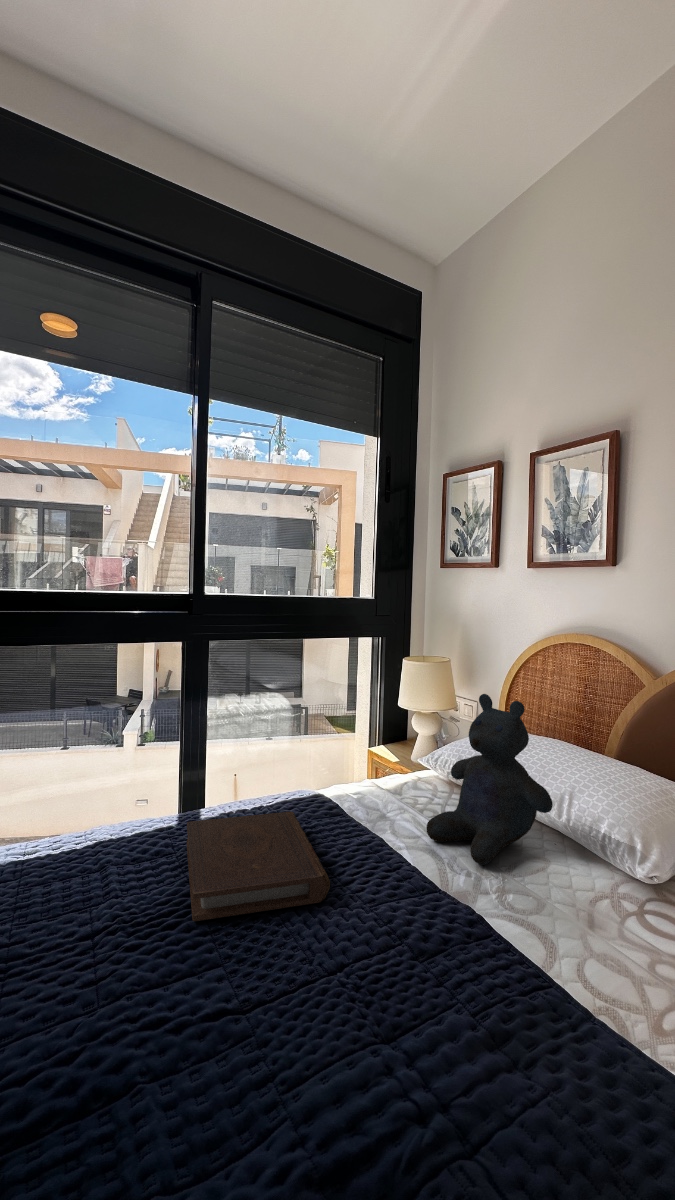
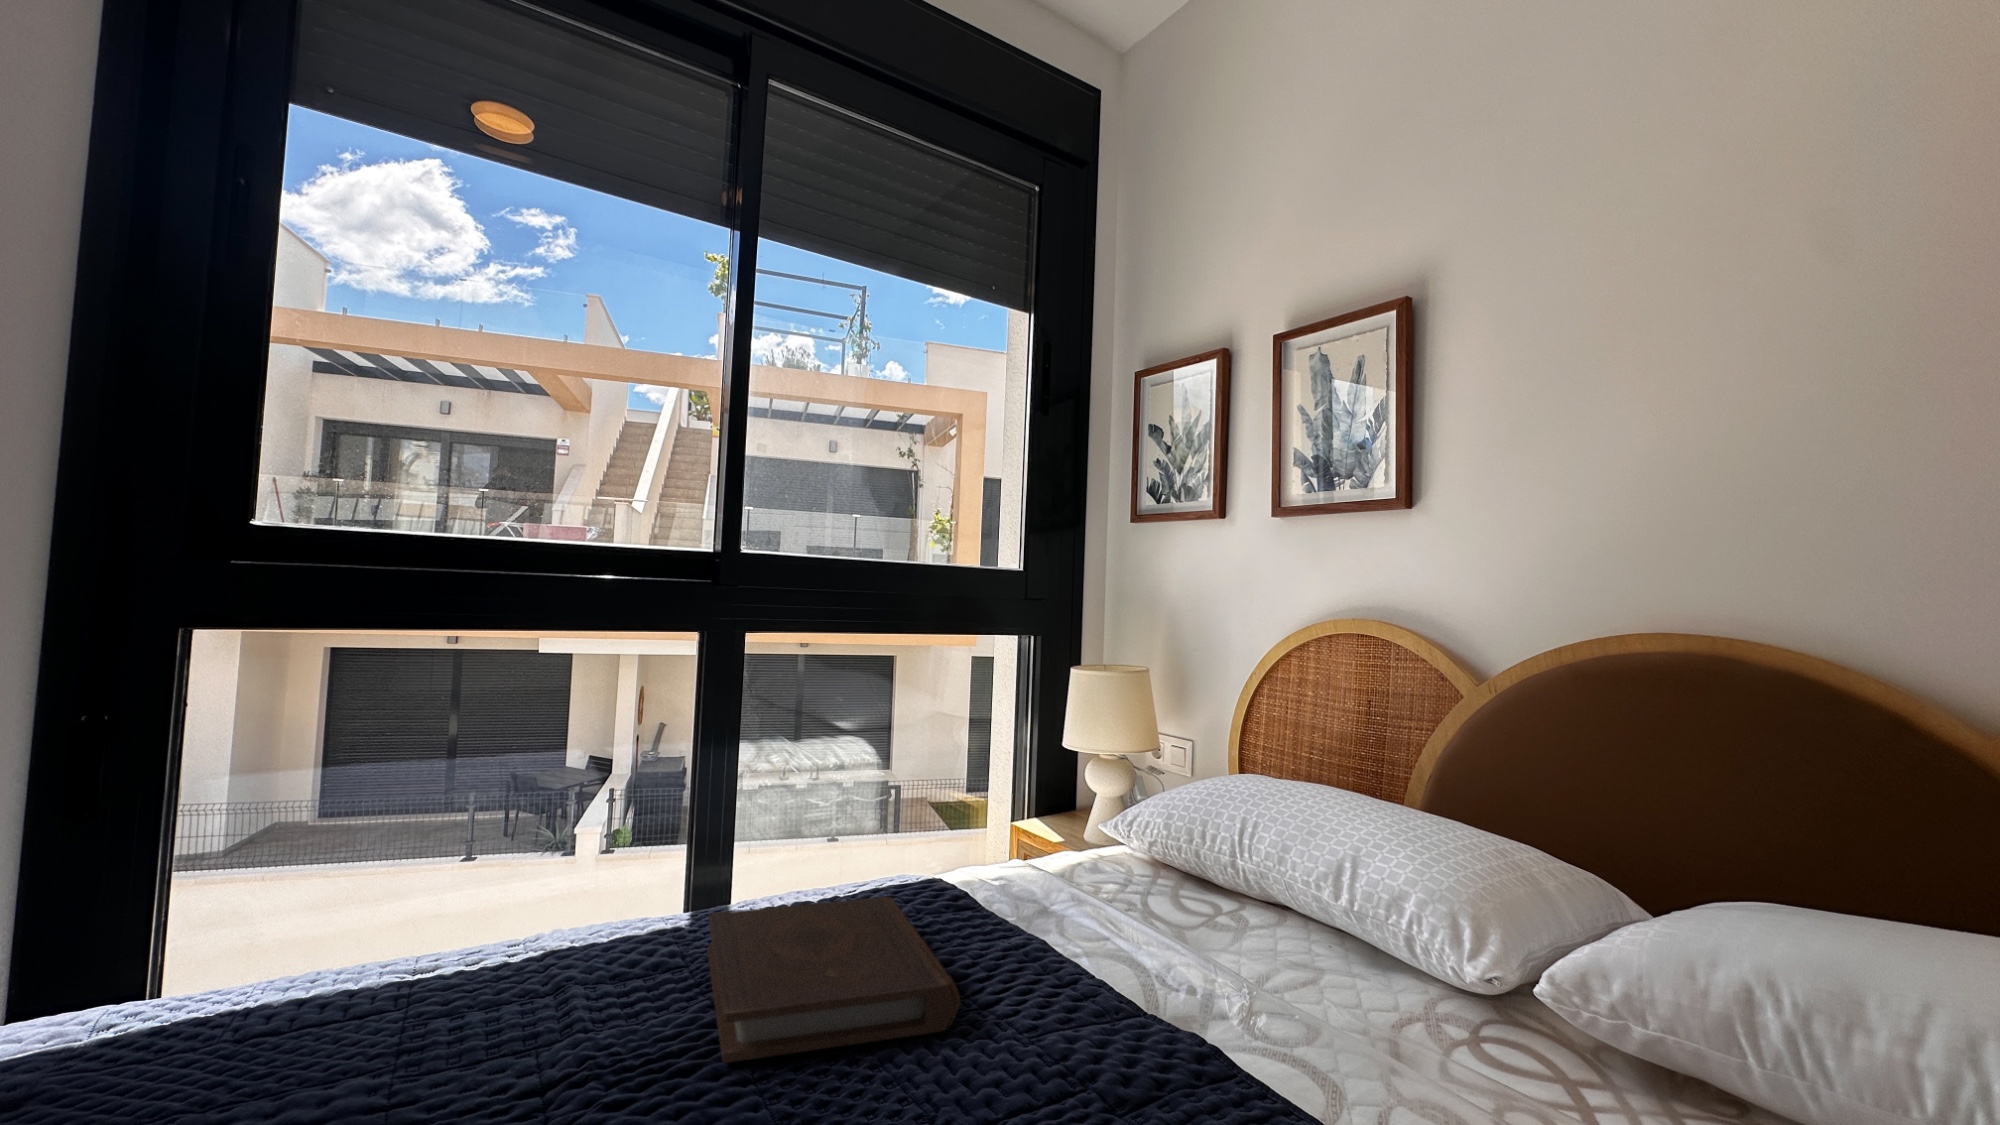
stuffed bear: present [426,694,553,865] -> none [1117,697,1326,976]

